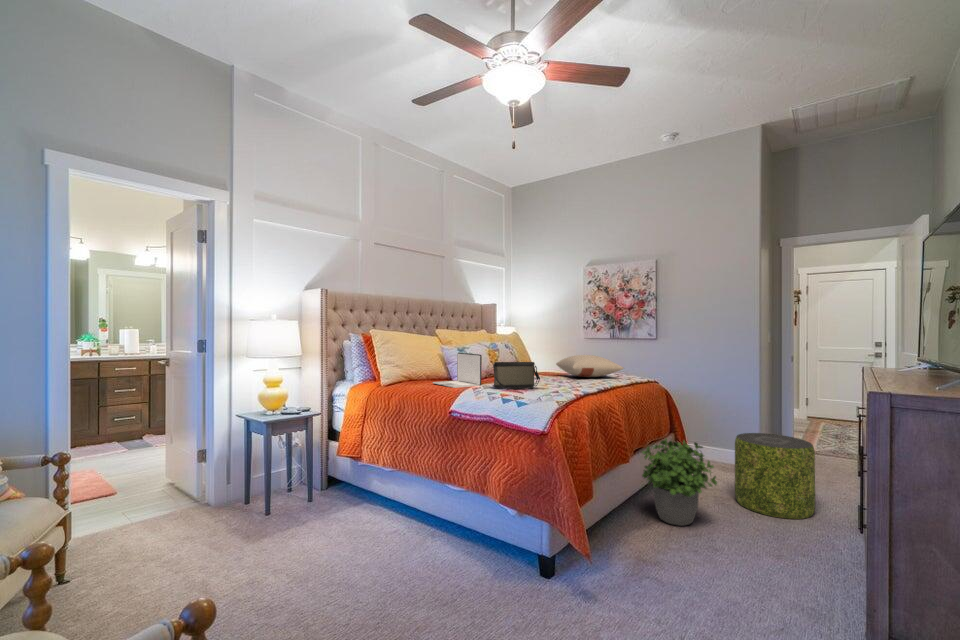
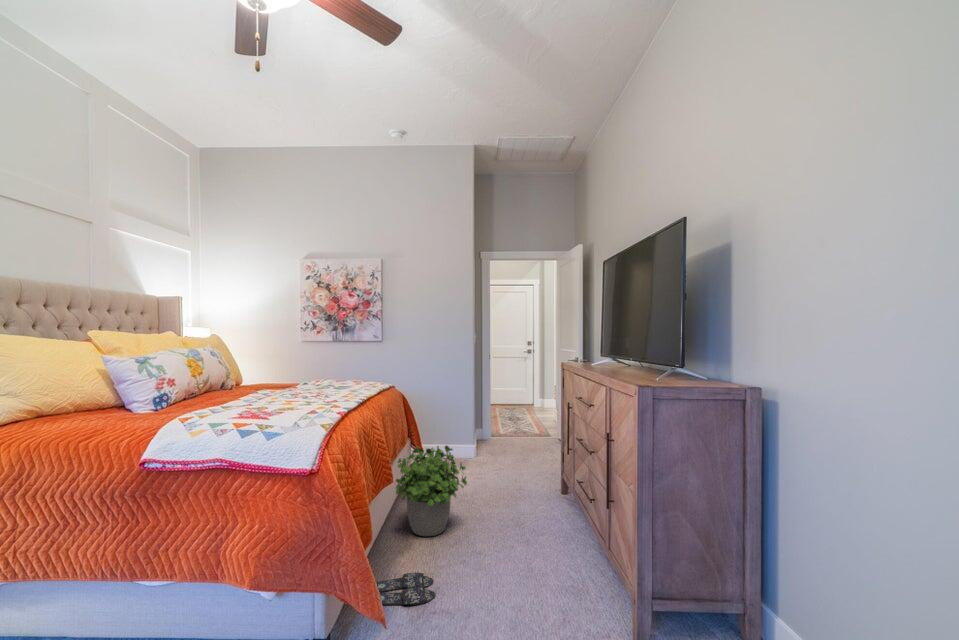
laptop: present [433,353,482,388] -> none [91,367,187,422]
pillow: present [556,355,624,377] -> none [282,361,366,387]
handbag: present [493,362,540,389] -> none [212,375,282,414]
pouf: present [735,433,815,519] -> none [468,425,529,502]
slippers: none [601,544,661,571] -> present [376,572,435,605]

